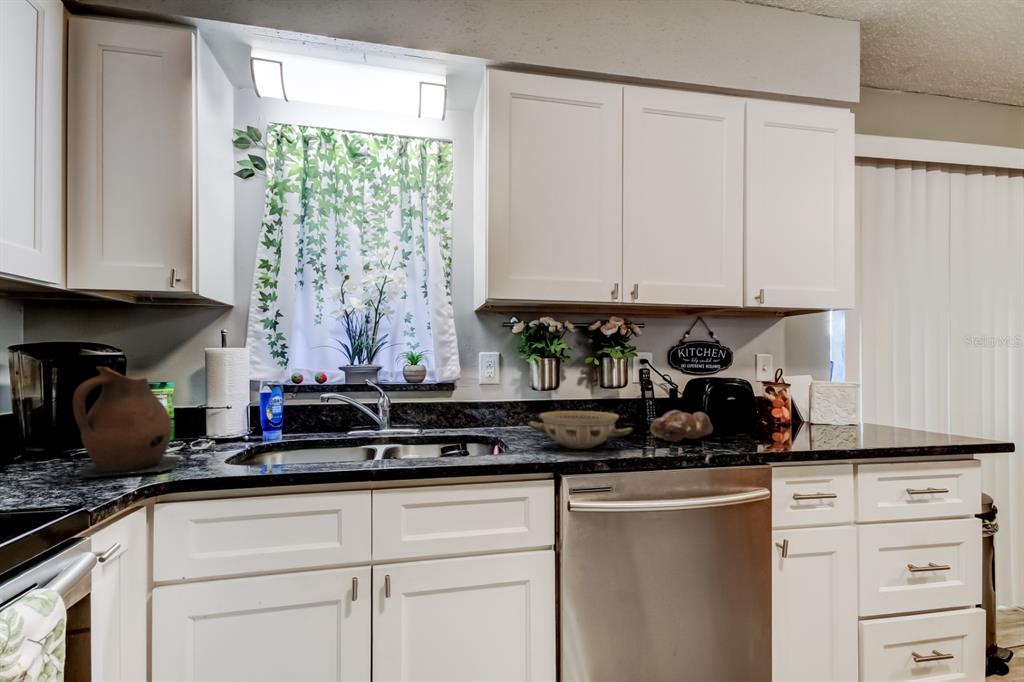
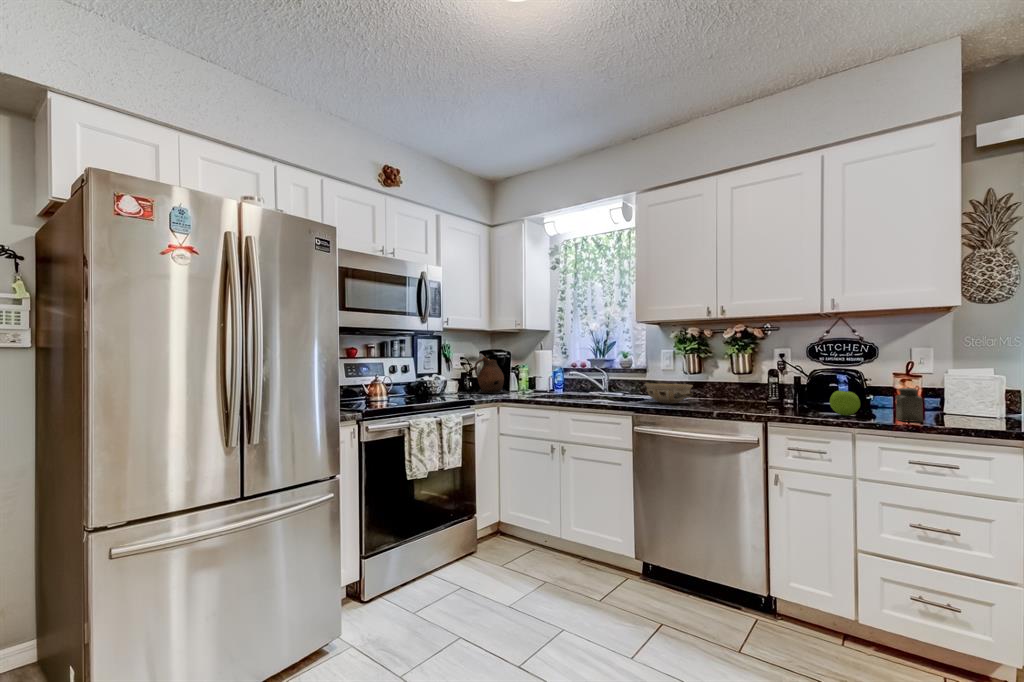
salt shaker: none [855,404,886,444] -> present [896,388,923,422]
bread loaf: present [650,410,713,442] -> none [730,388,791,407]
apple: none [786,410,821,441] -> present [830,391,860,416]

